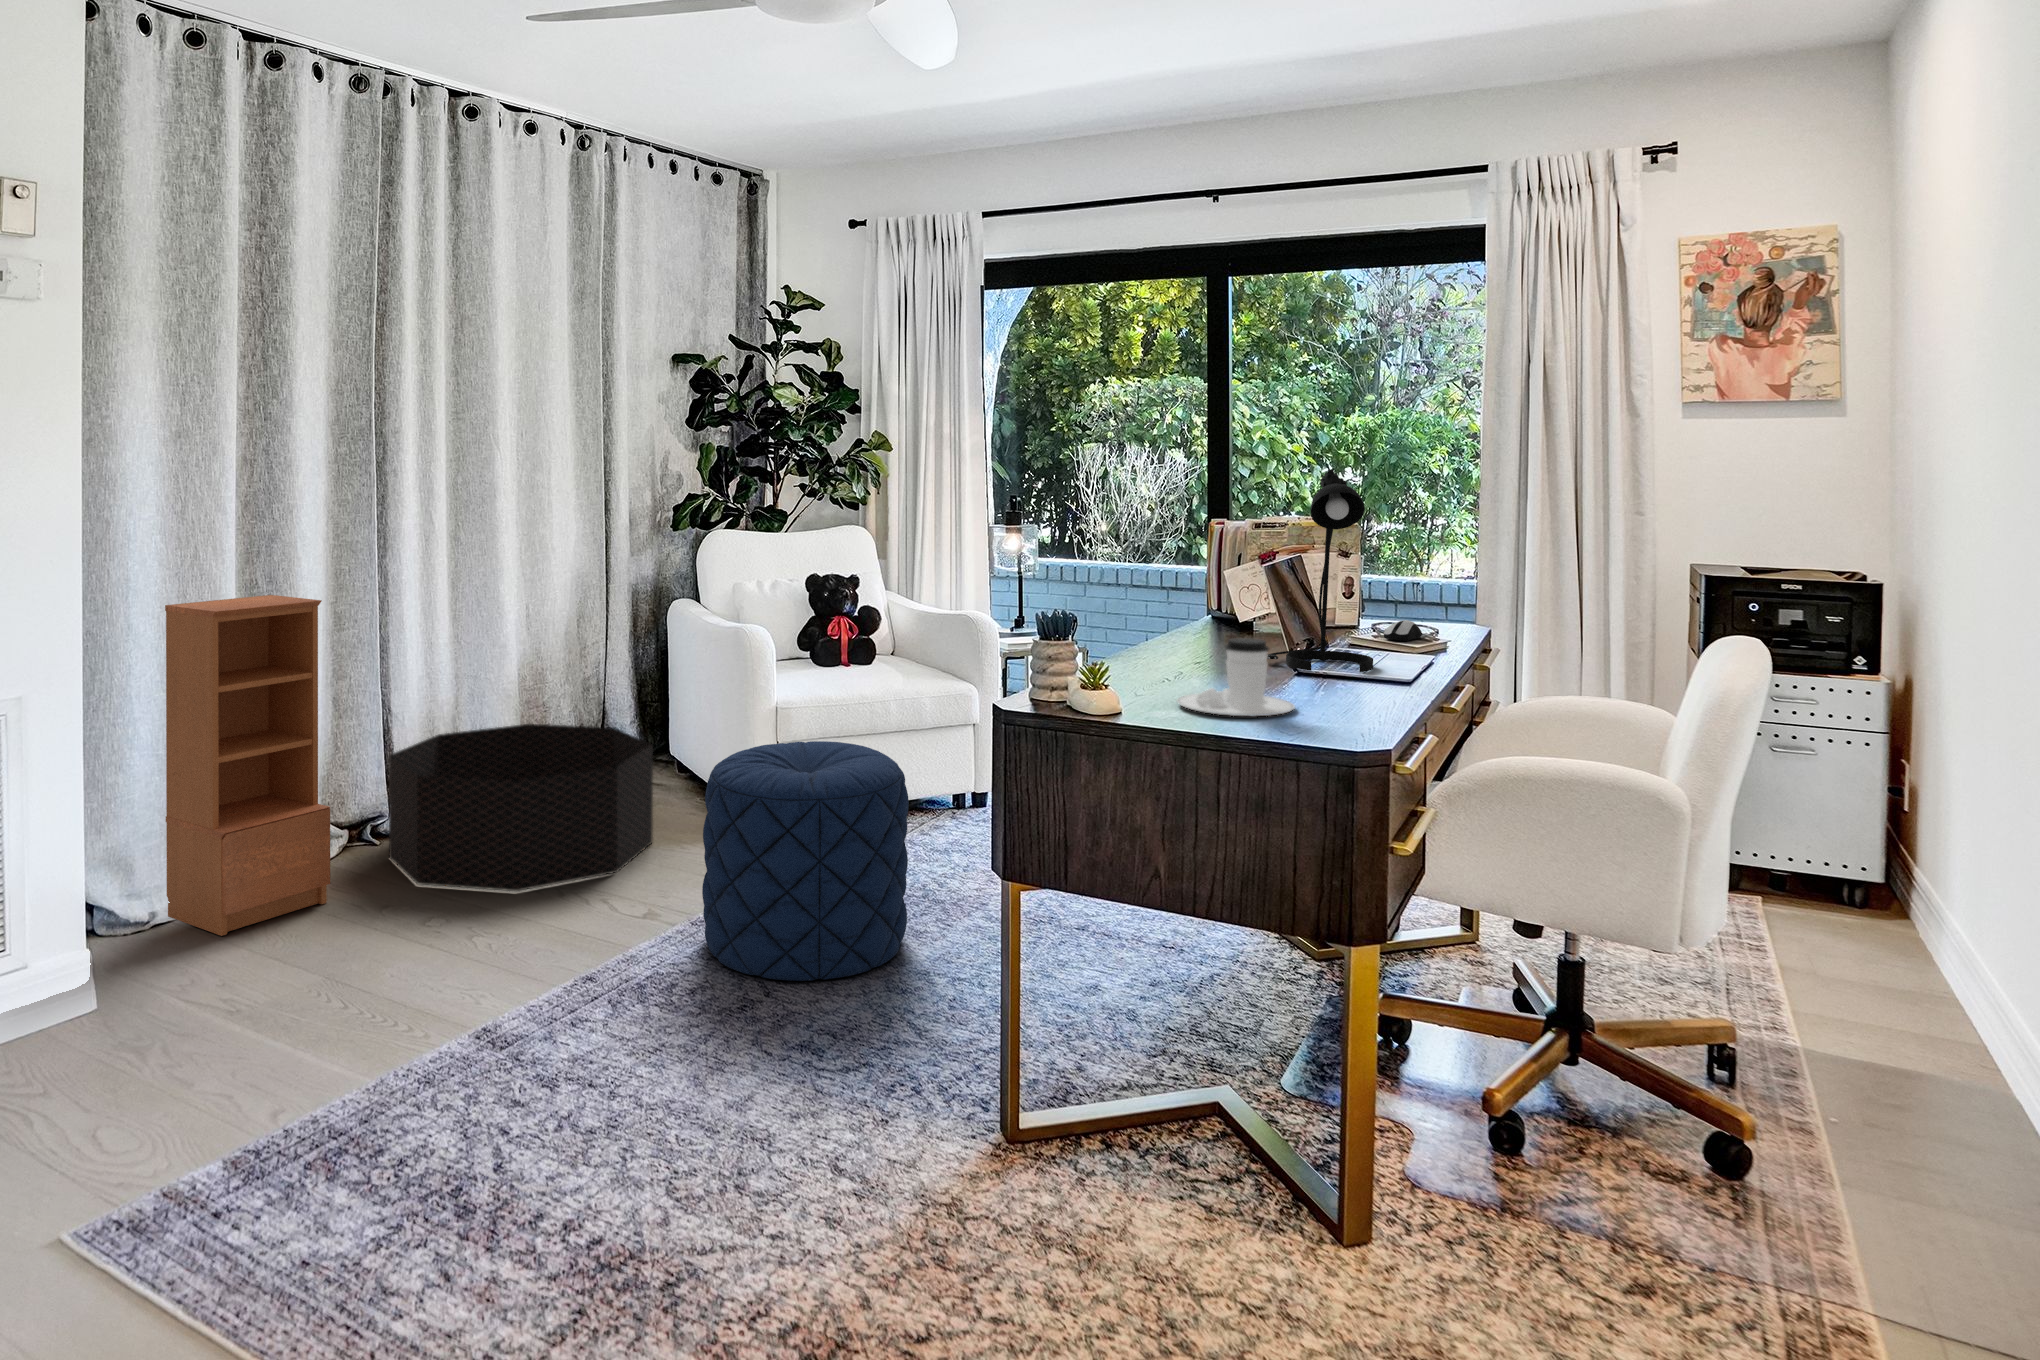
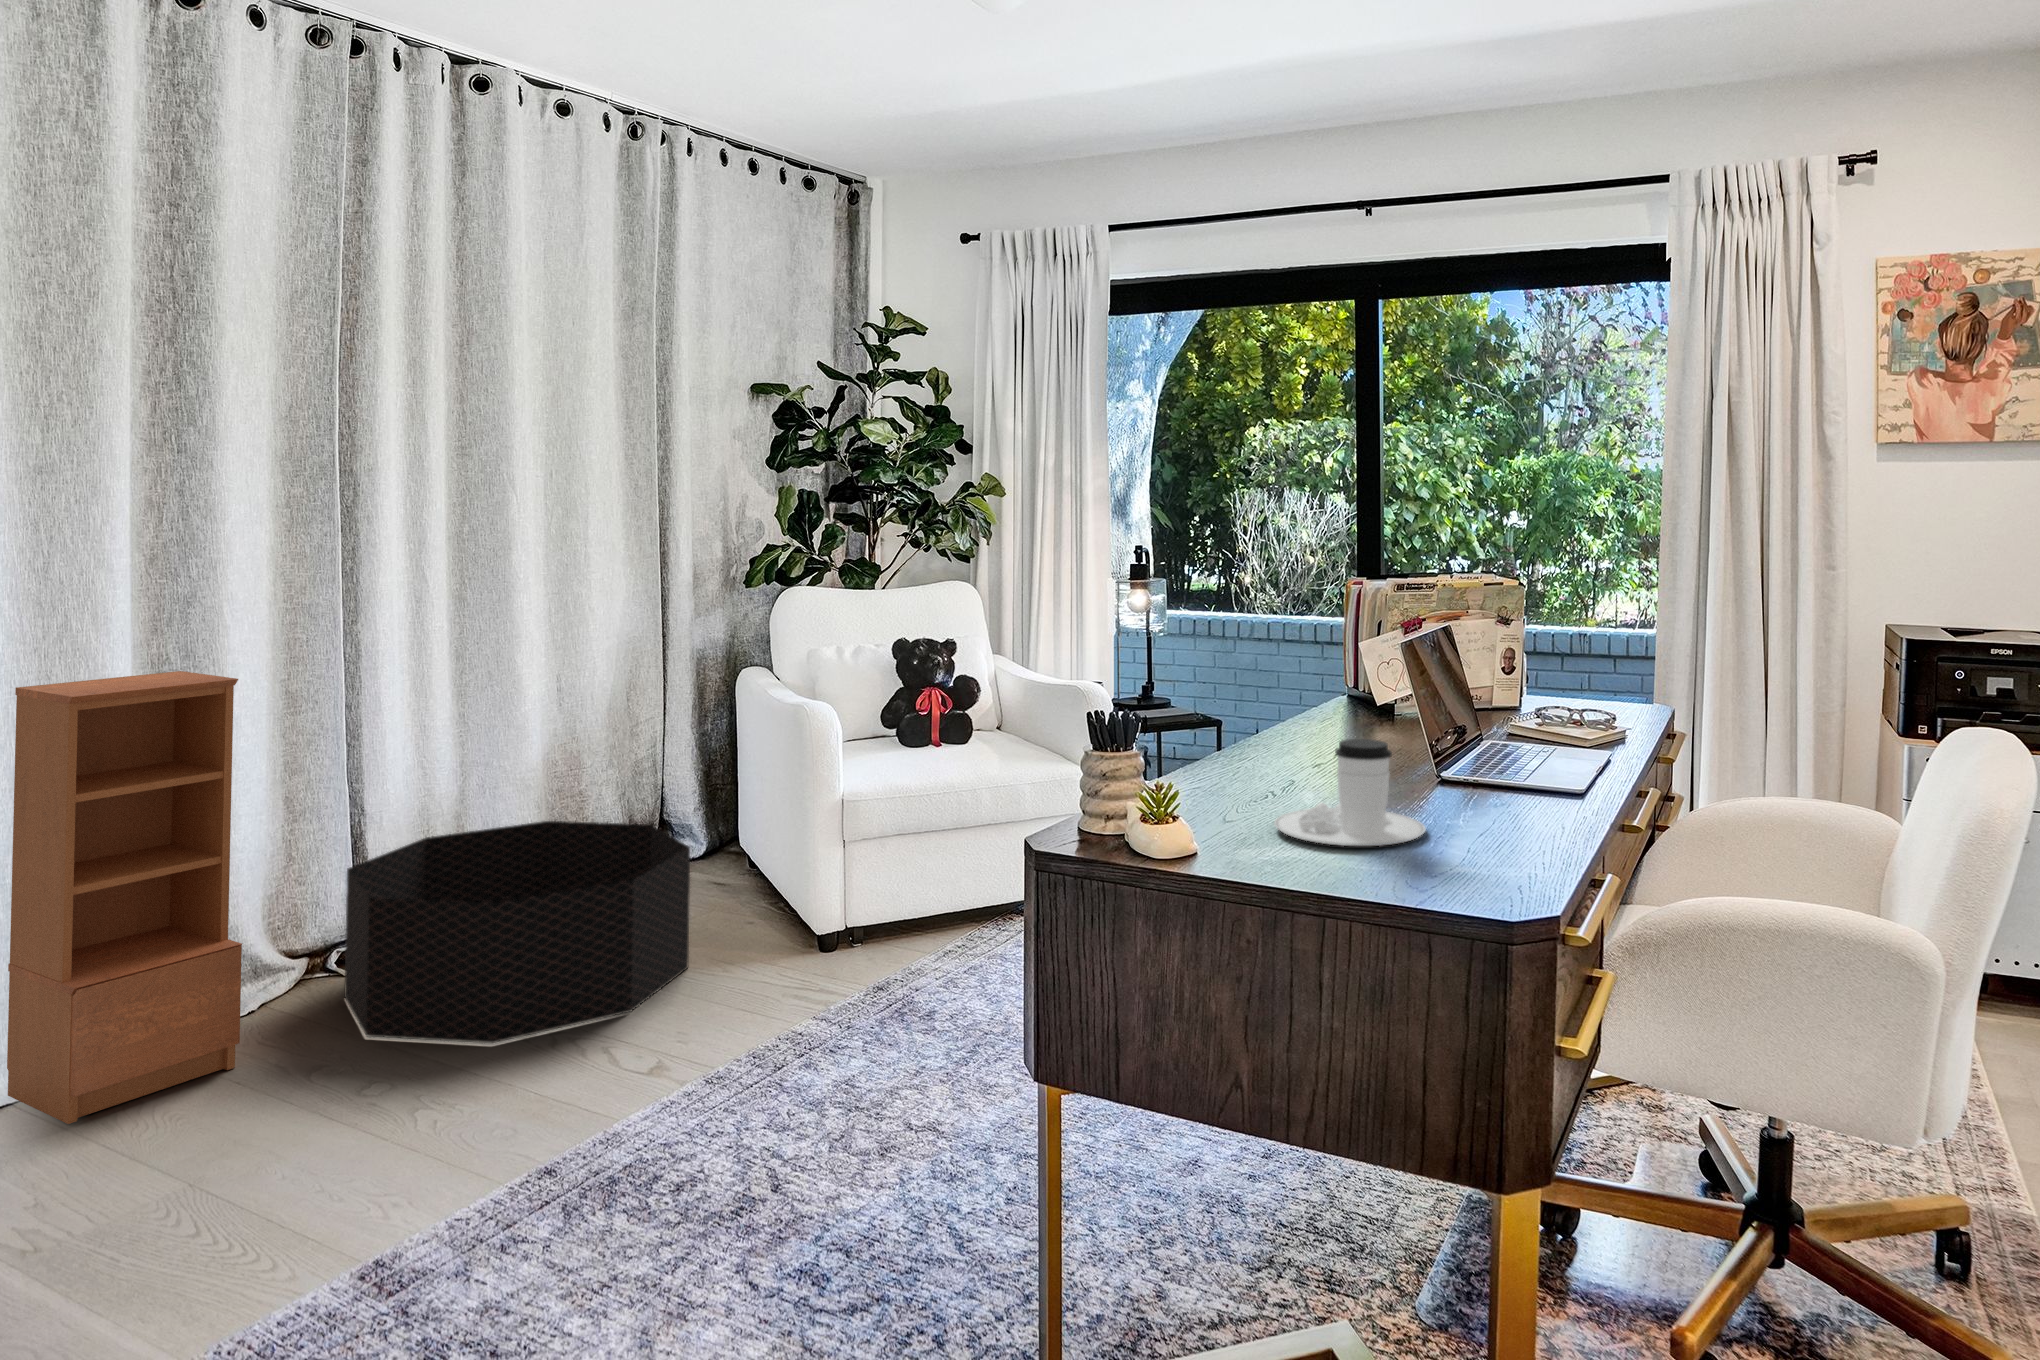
desk lamp: present [1267,470,1373,672] -> none [1398,518,1530,772]
computer mouse: present [1384,620,1422,641] -> none [1546,699,1592,725]
pouf: present [702,741,909,981] -> none [712,851,975,1169]

